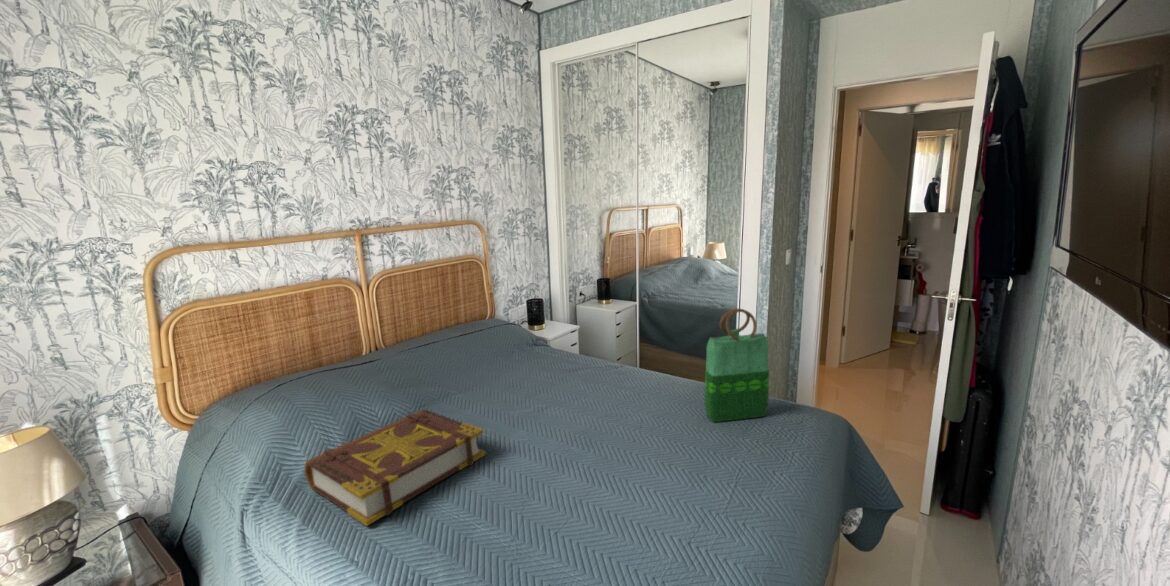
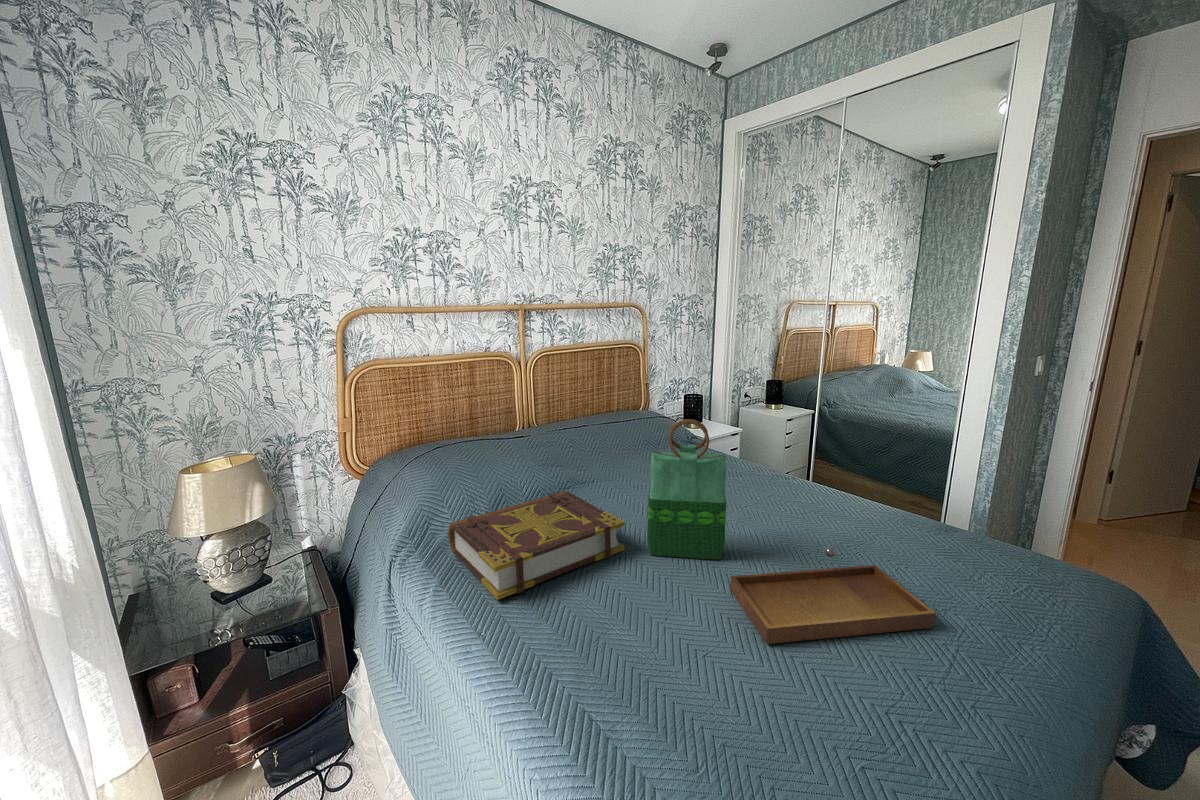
tote bag: present [705,308,769,422] -> present [647,419,726,560]
tray: none [580,422,732,511] -> present [730,547,936,644]

